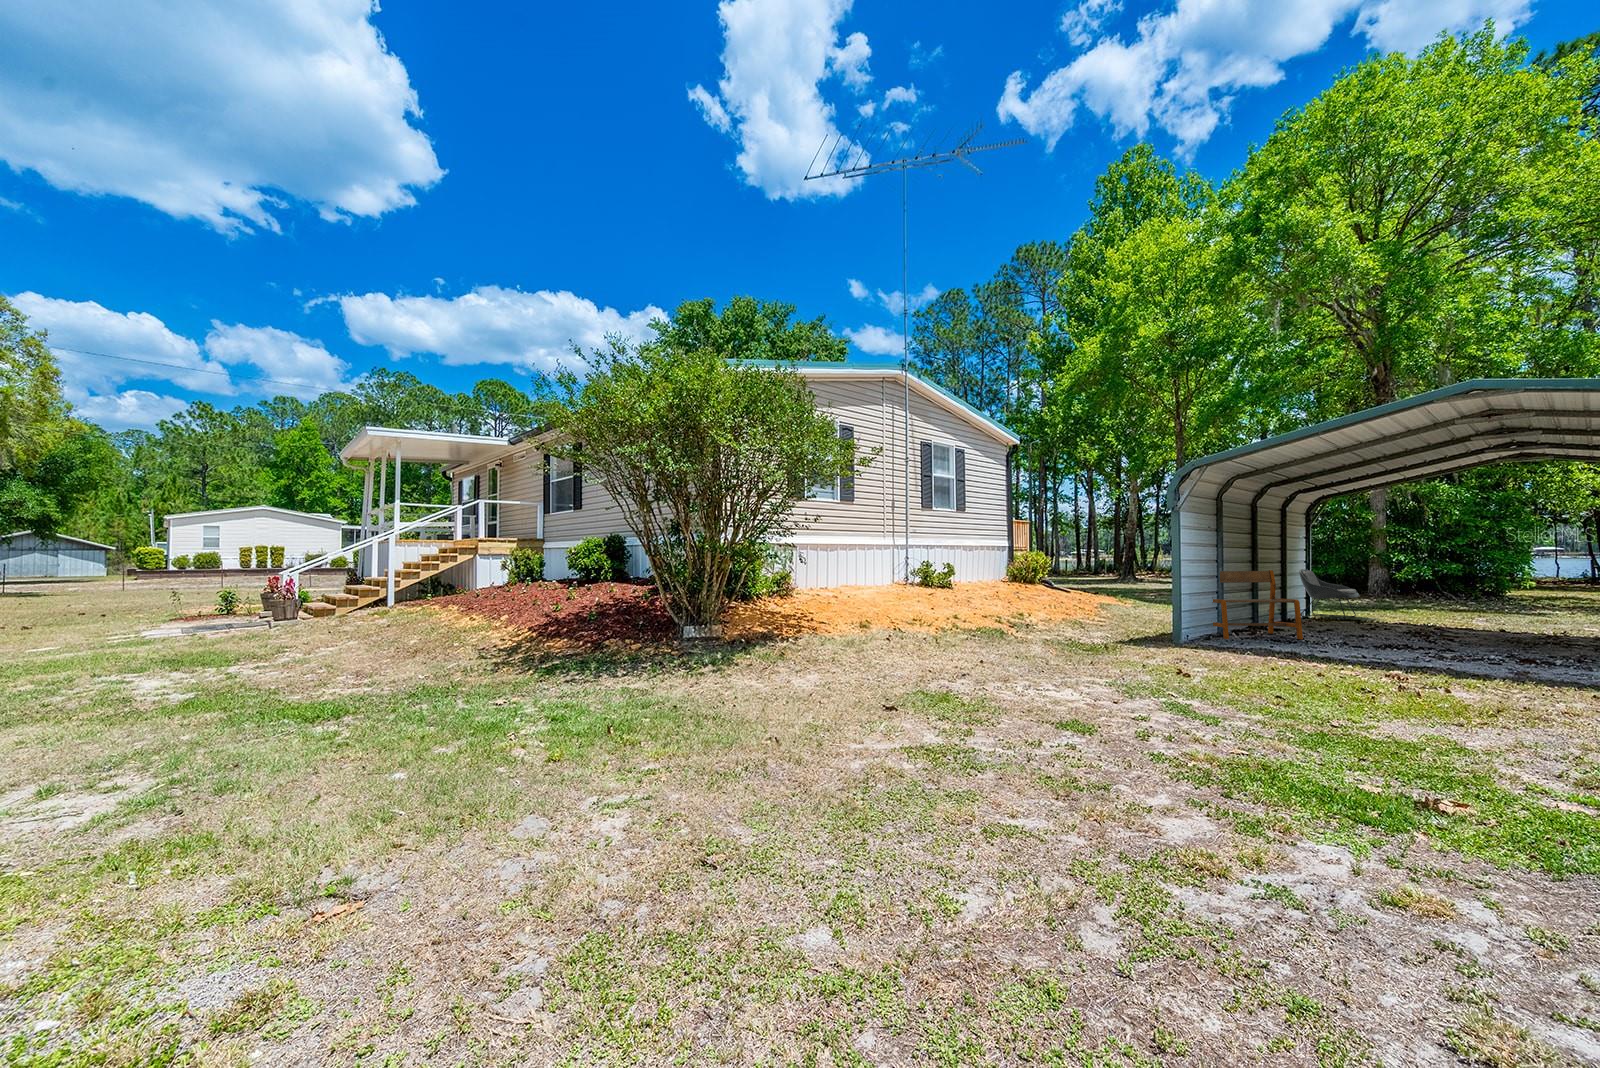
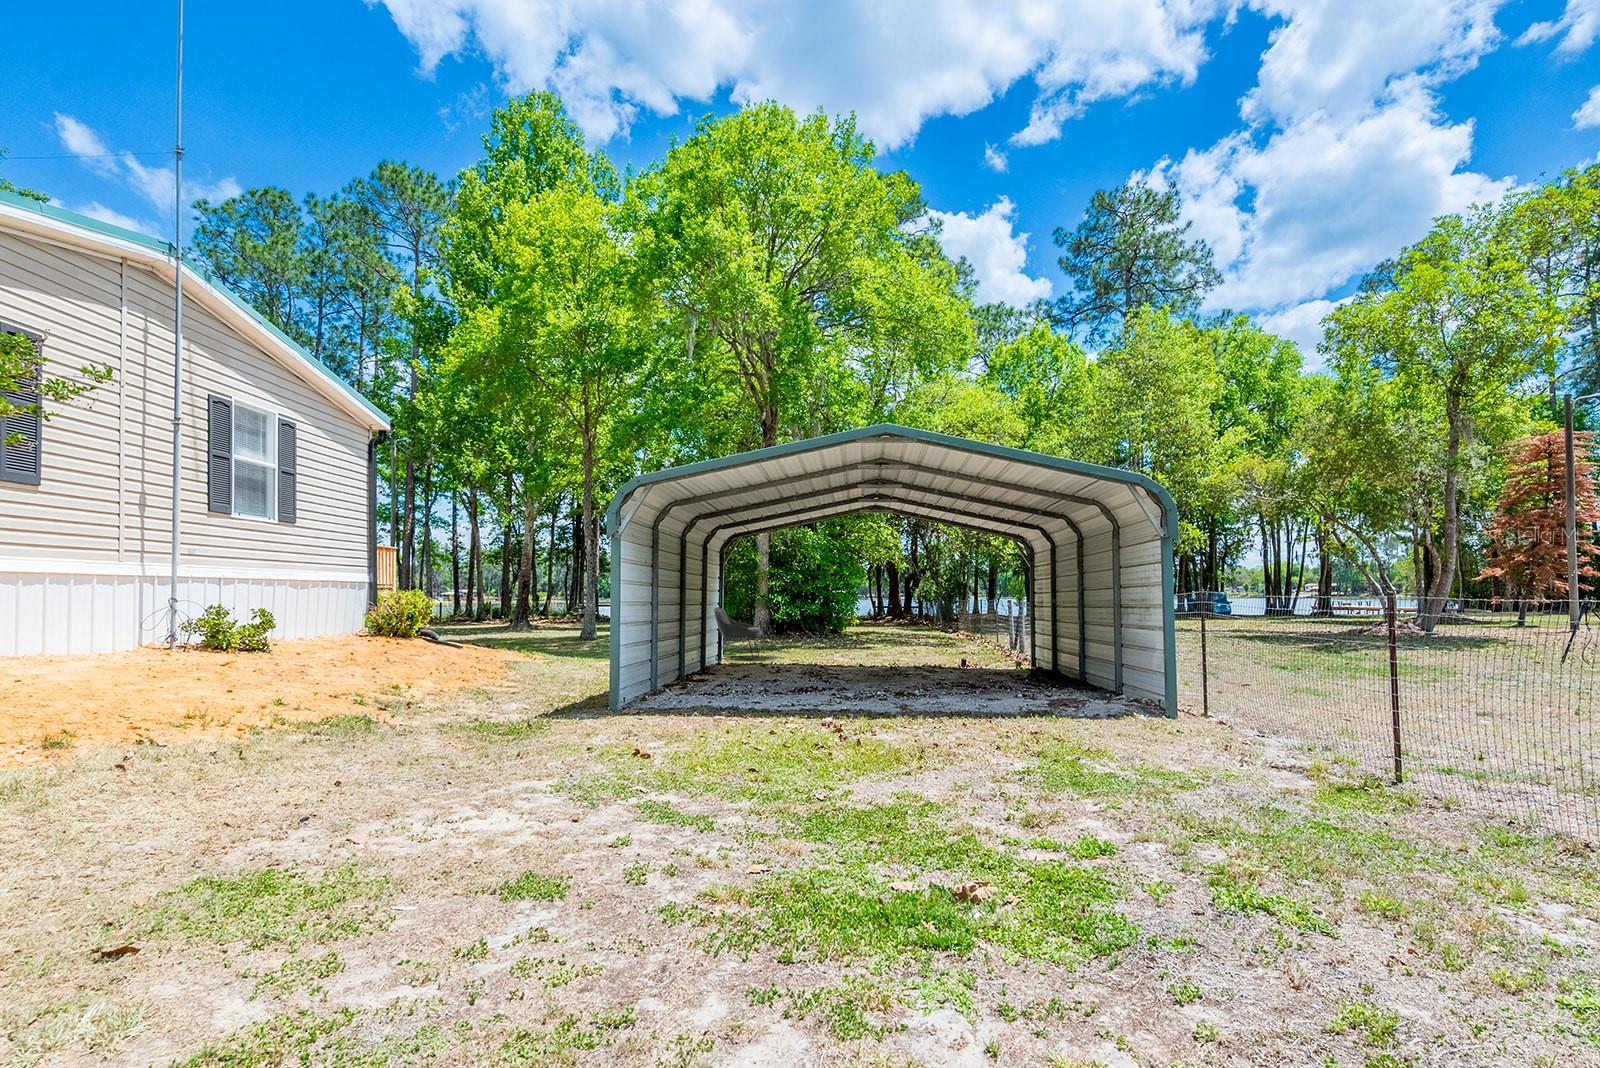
bench: present [1213,570,1303,639] -> none [637,608,733,694]

